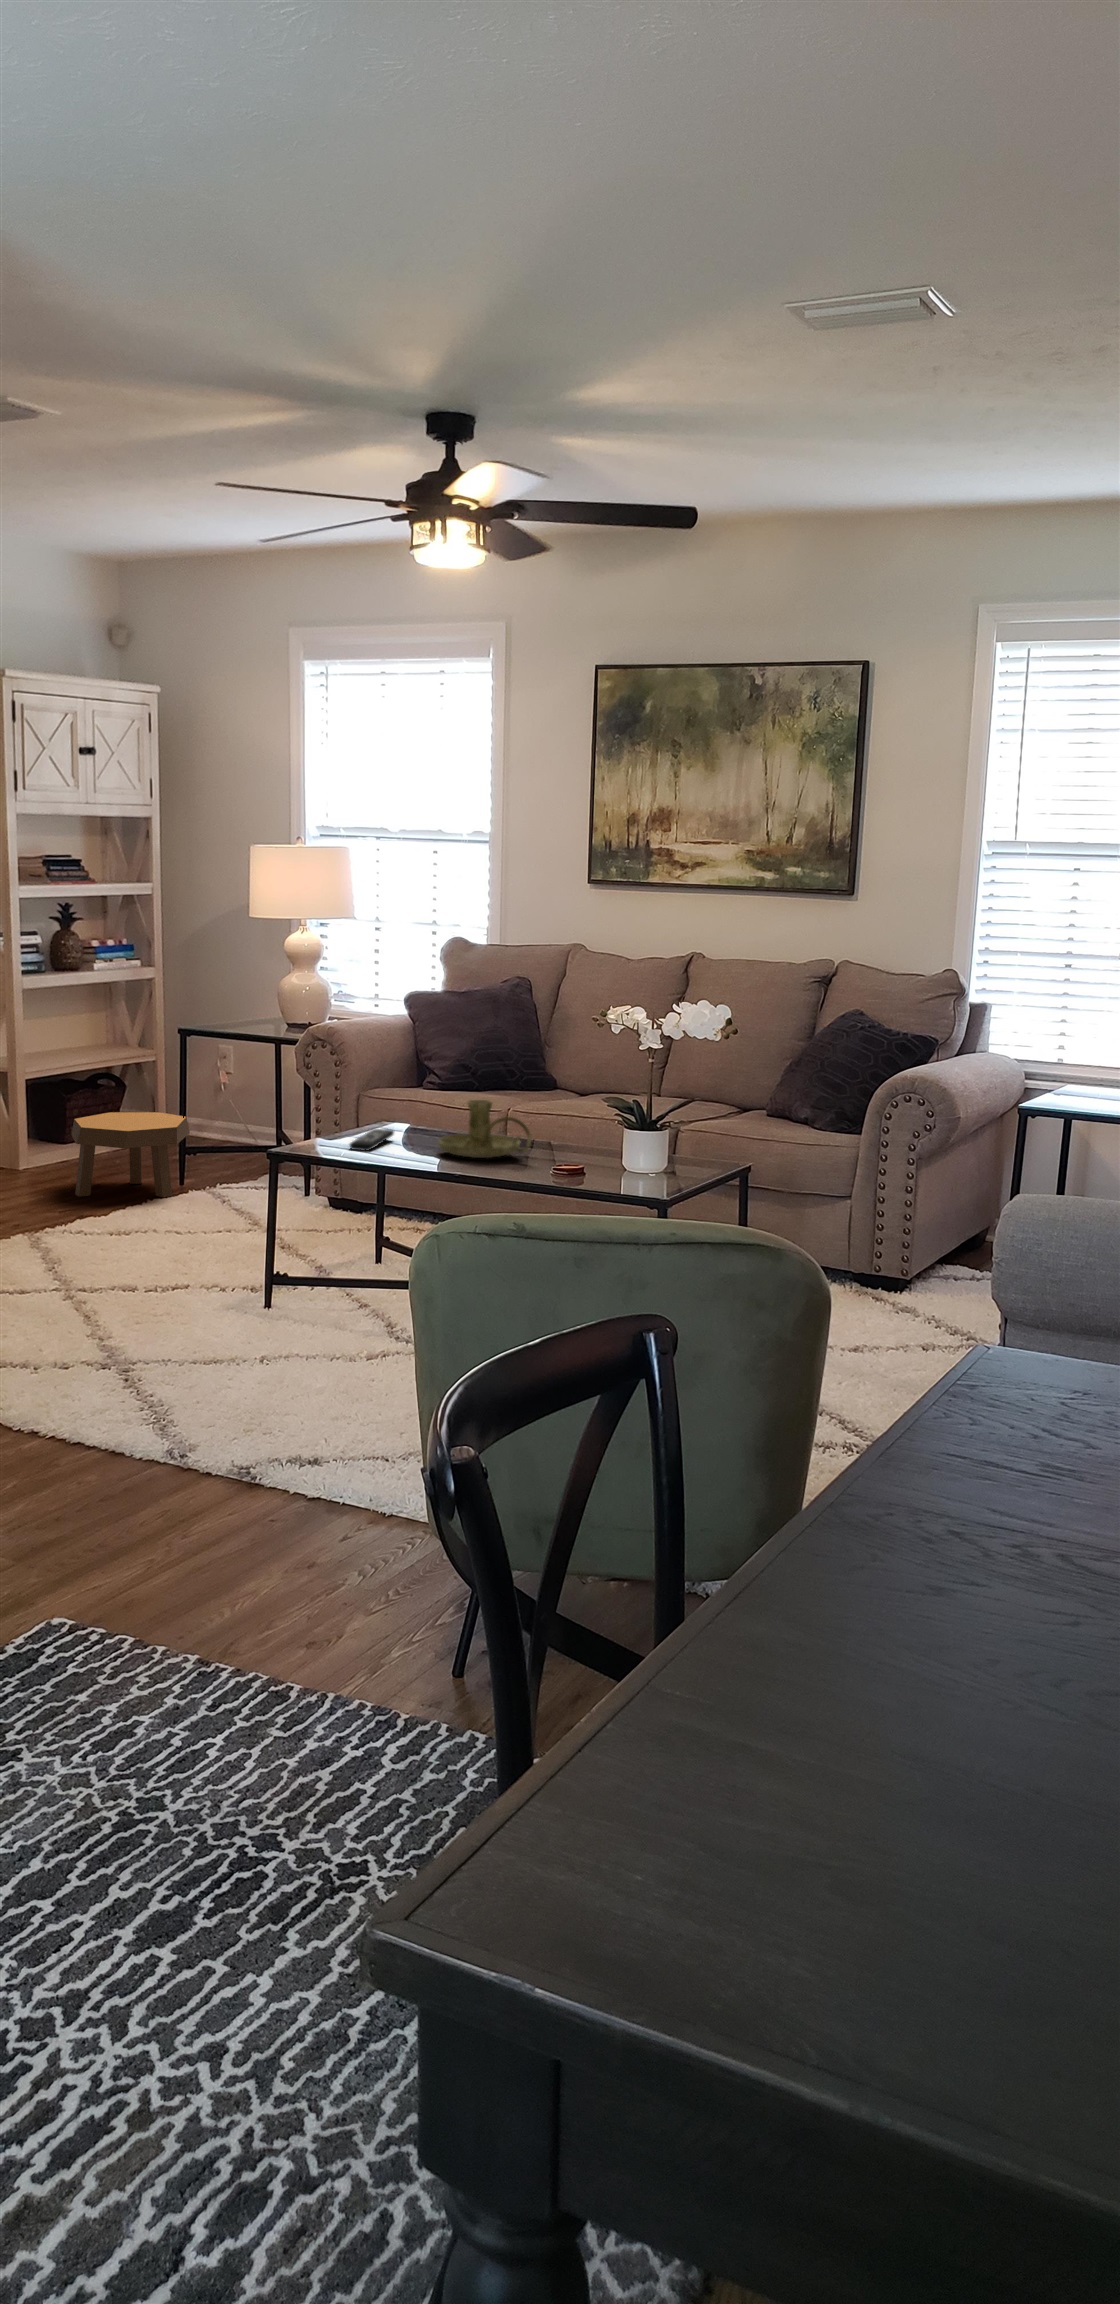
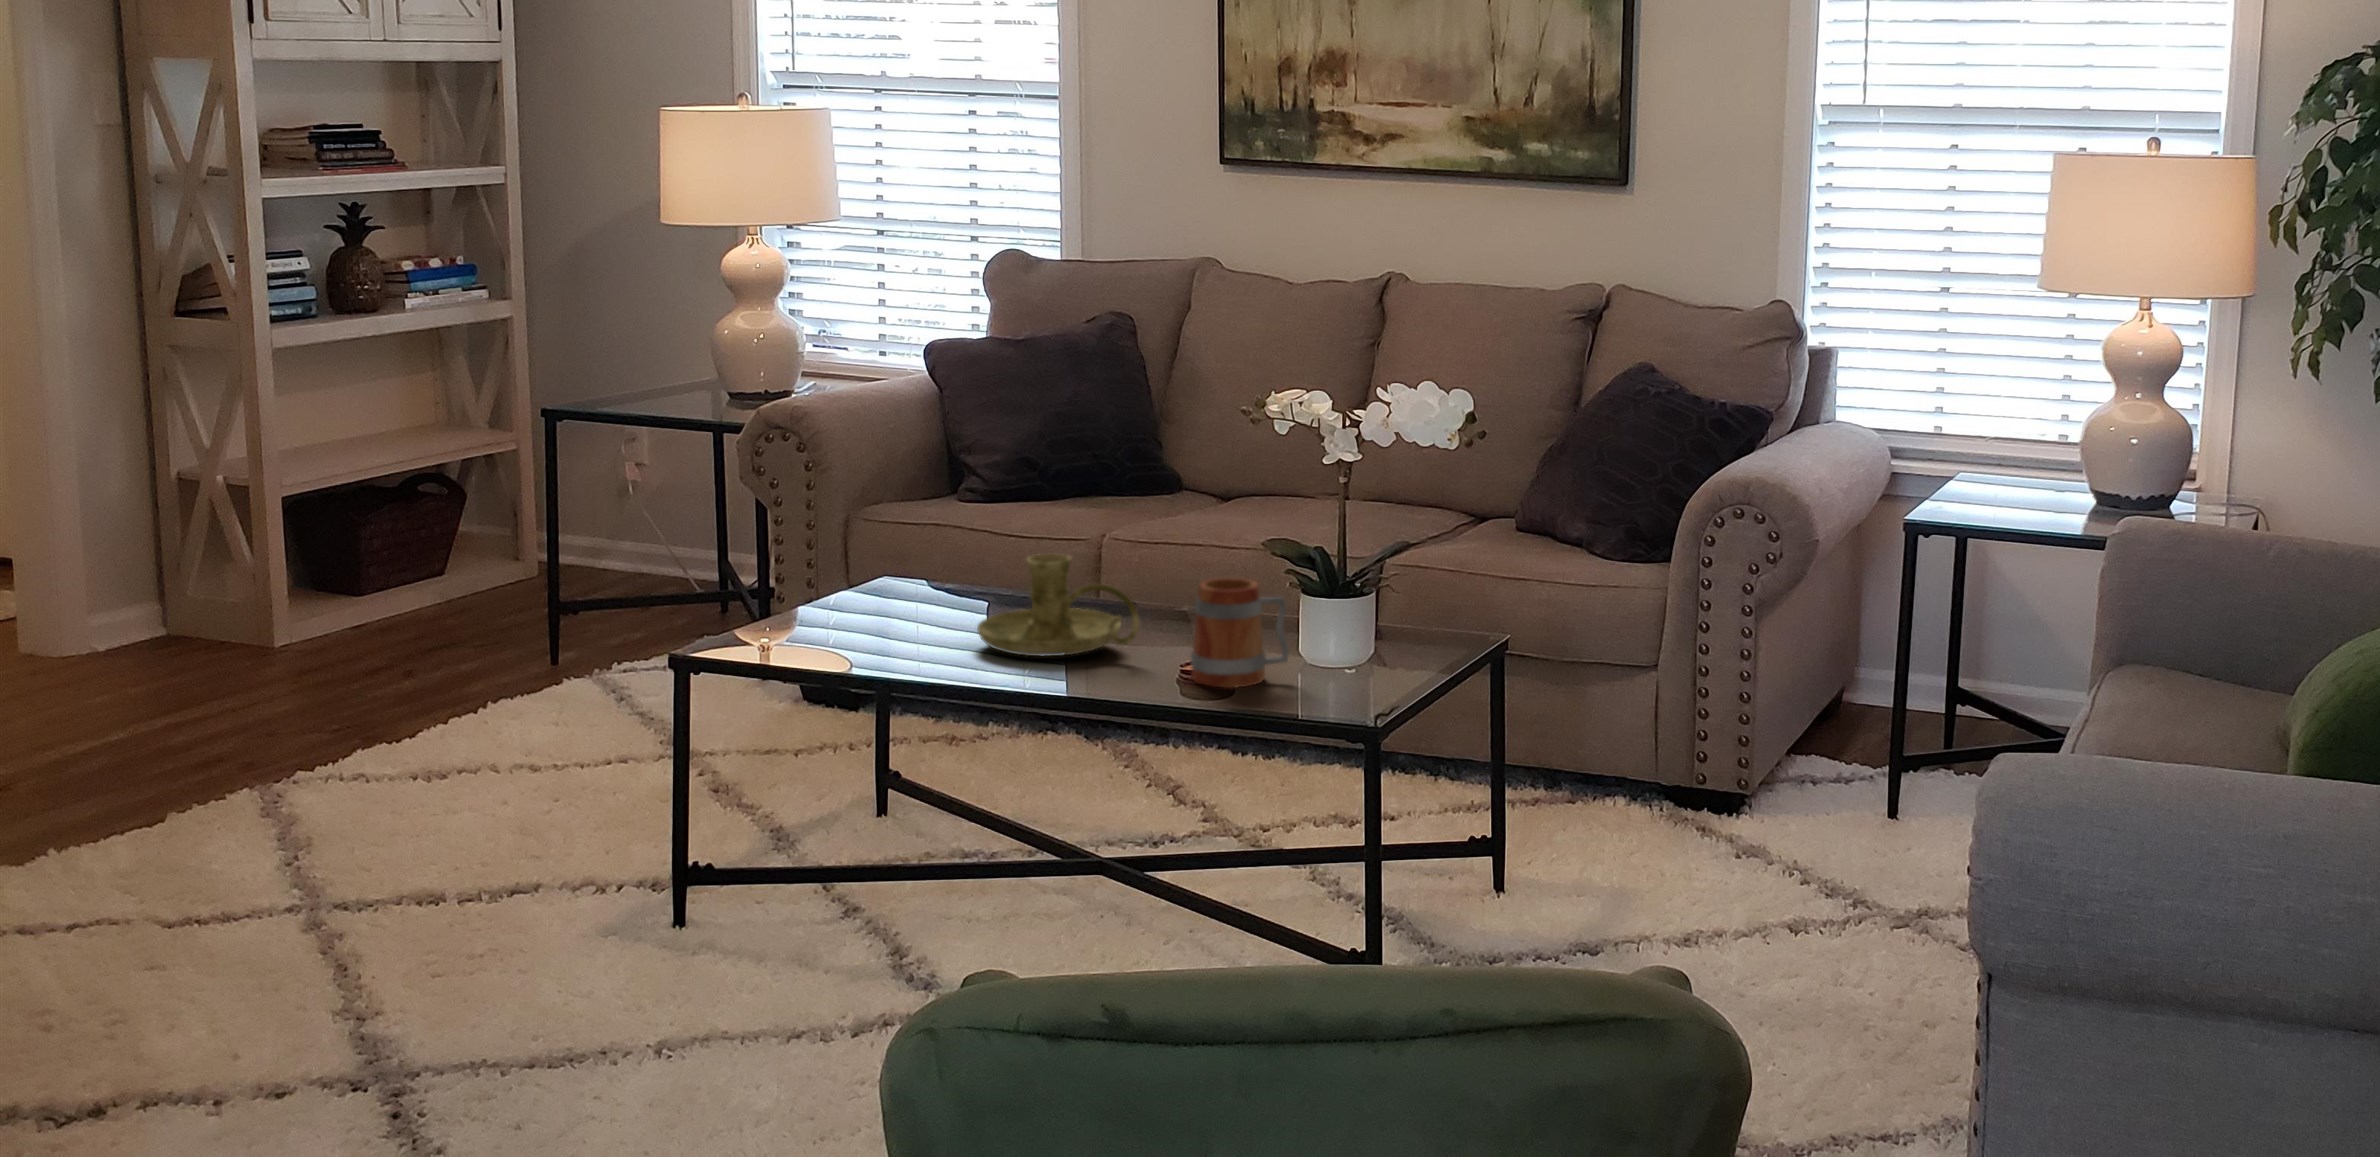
footstool: present [71,1112,190,1197] -> none [355,546,566,699]
mug: none [560,1114,618,1176] -> present [1191,578,1289,688]
remote control: present [350,1129,394,1151] -> none [820,603,902,652]

